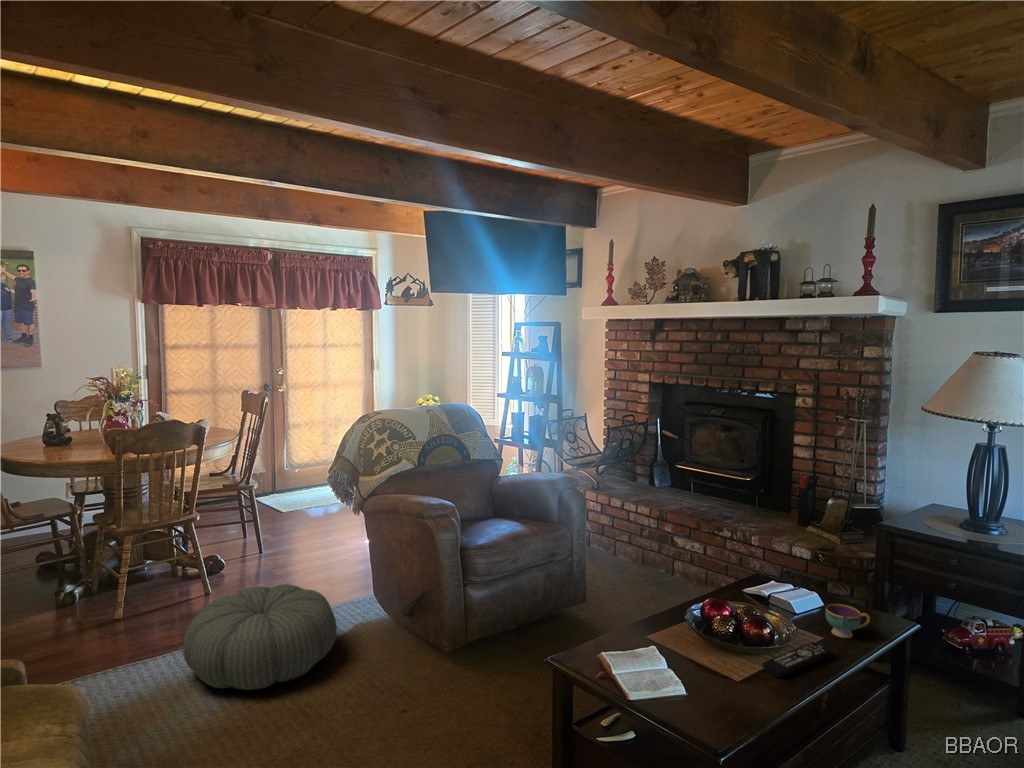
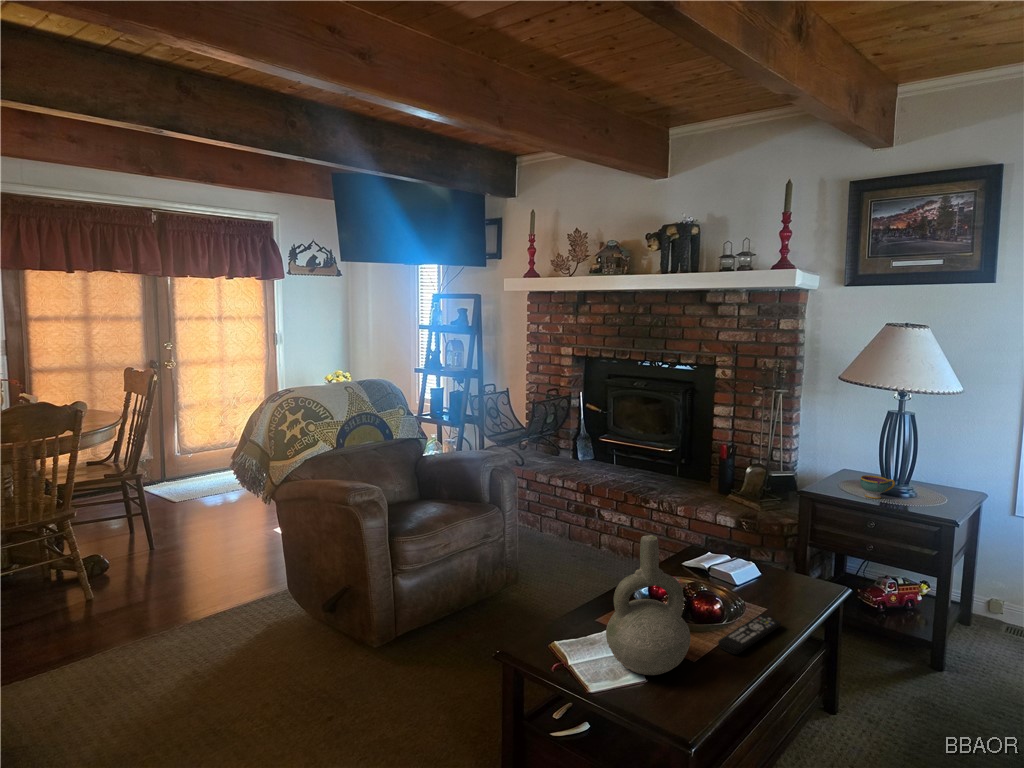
decorative vase: none [648,555,730,689] -> present [606,535,691,675]
pouf: present [183,585,337,690] -> none [63,584,249,709]
teacup: present [825,604,870,638] -> present [860,475,895,499]

